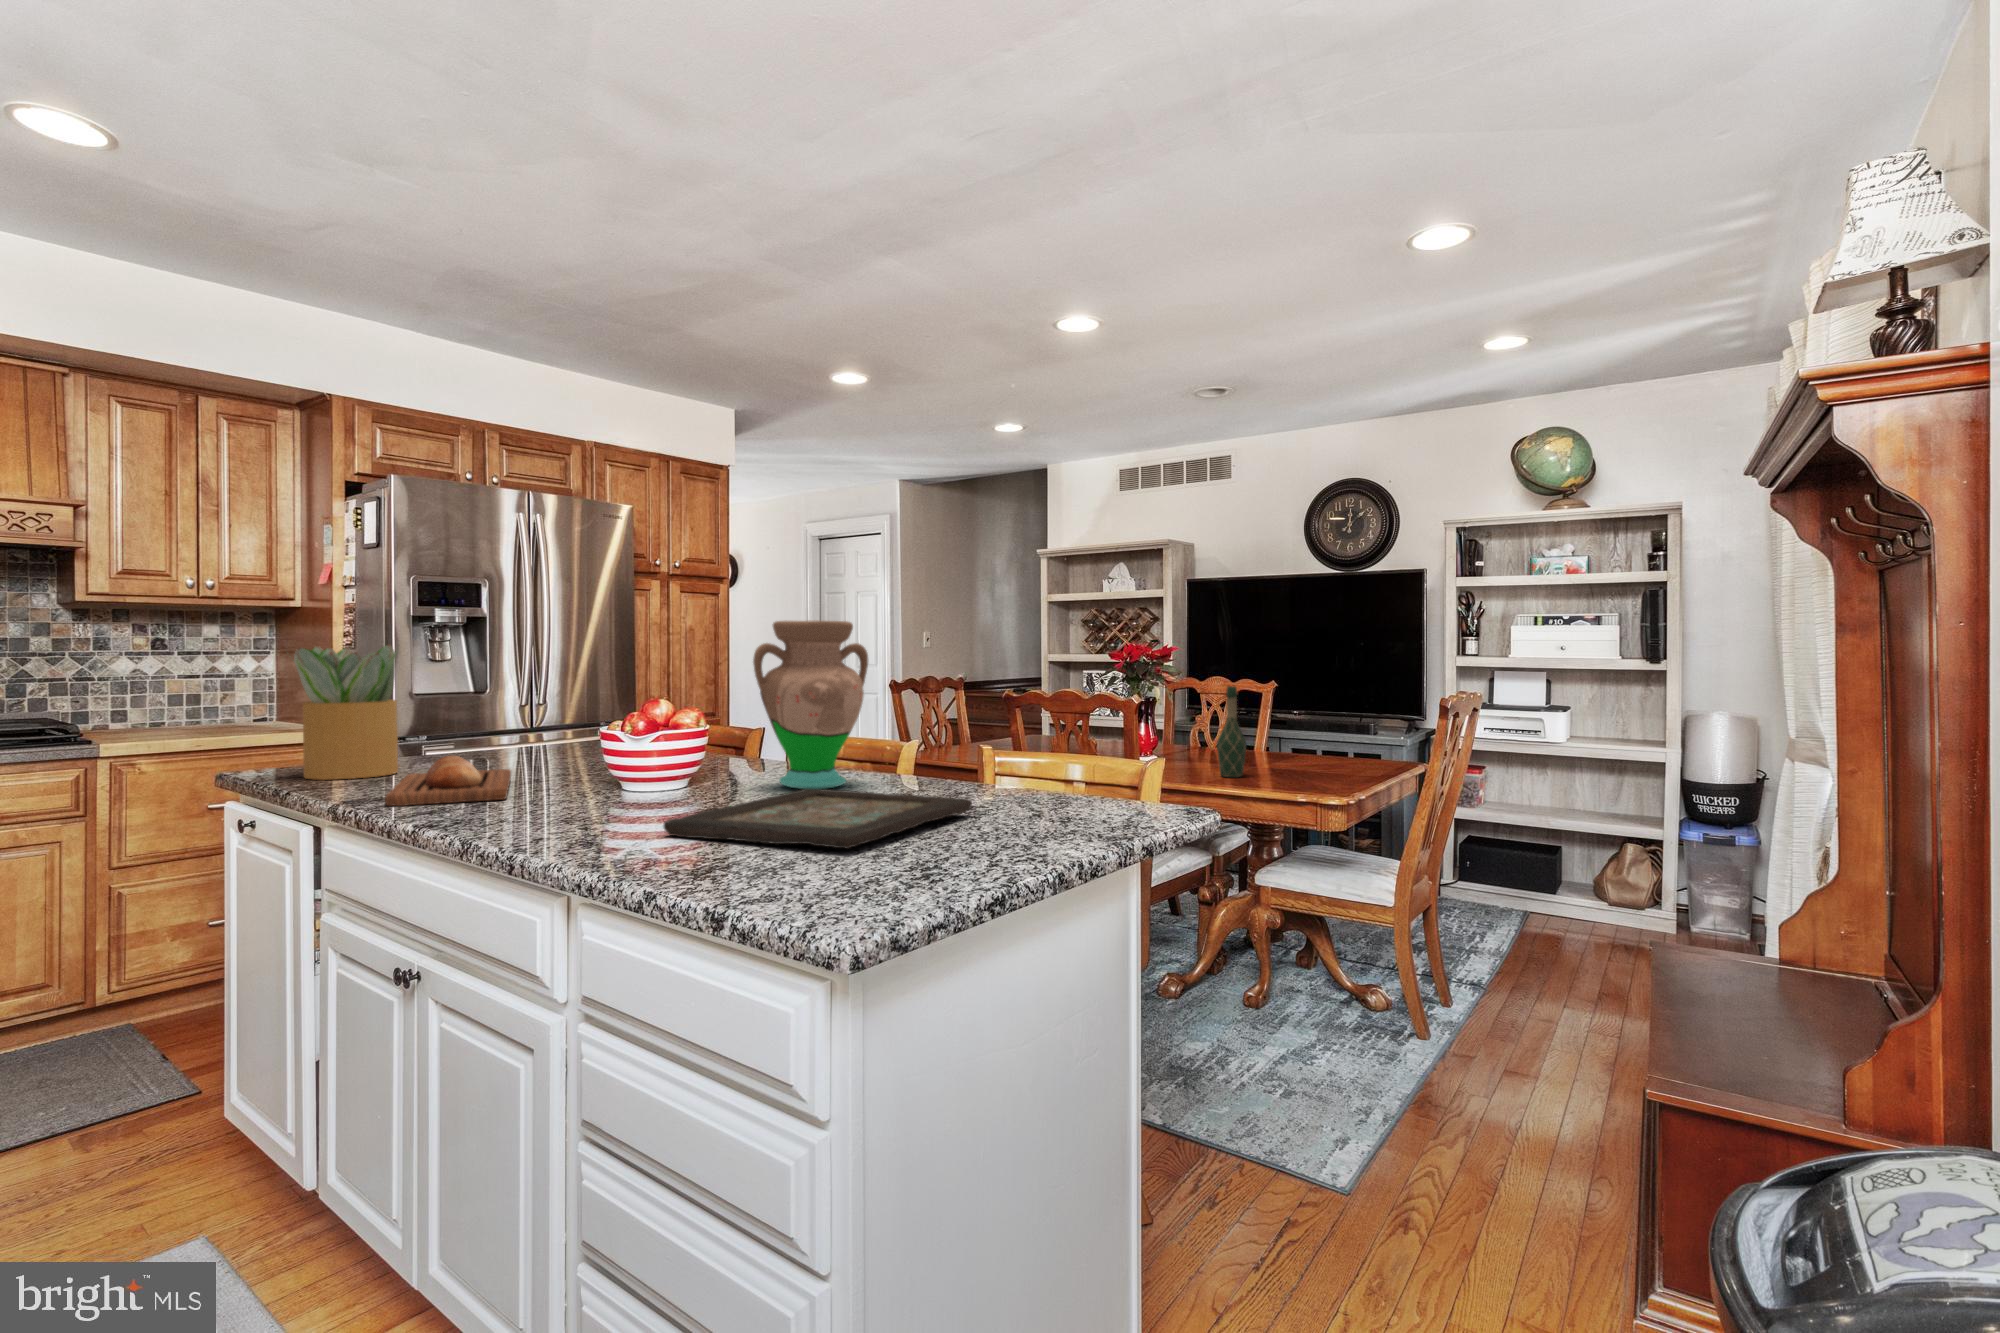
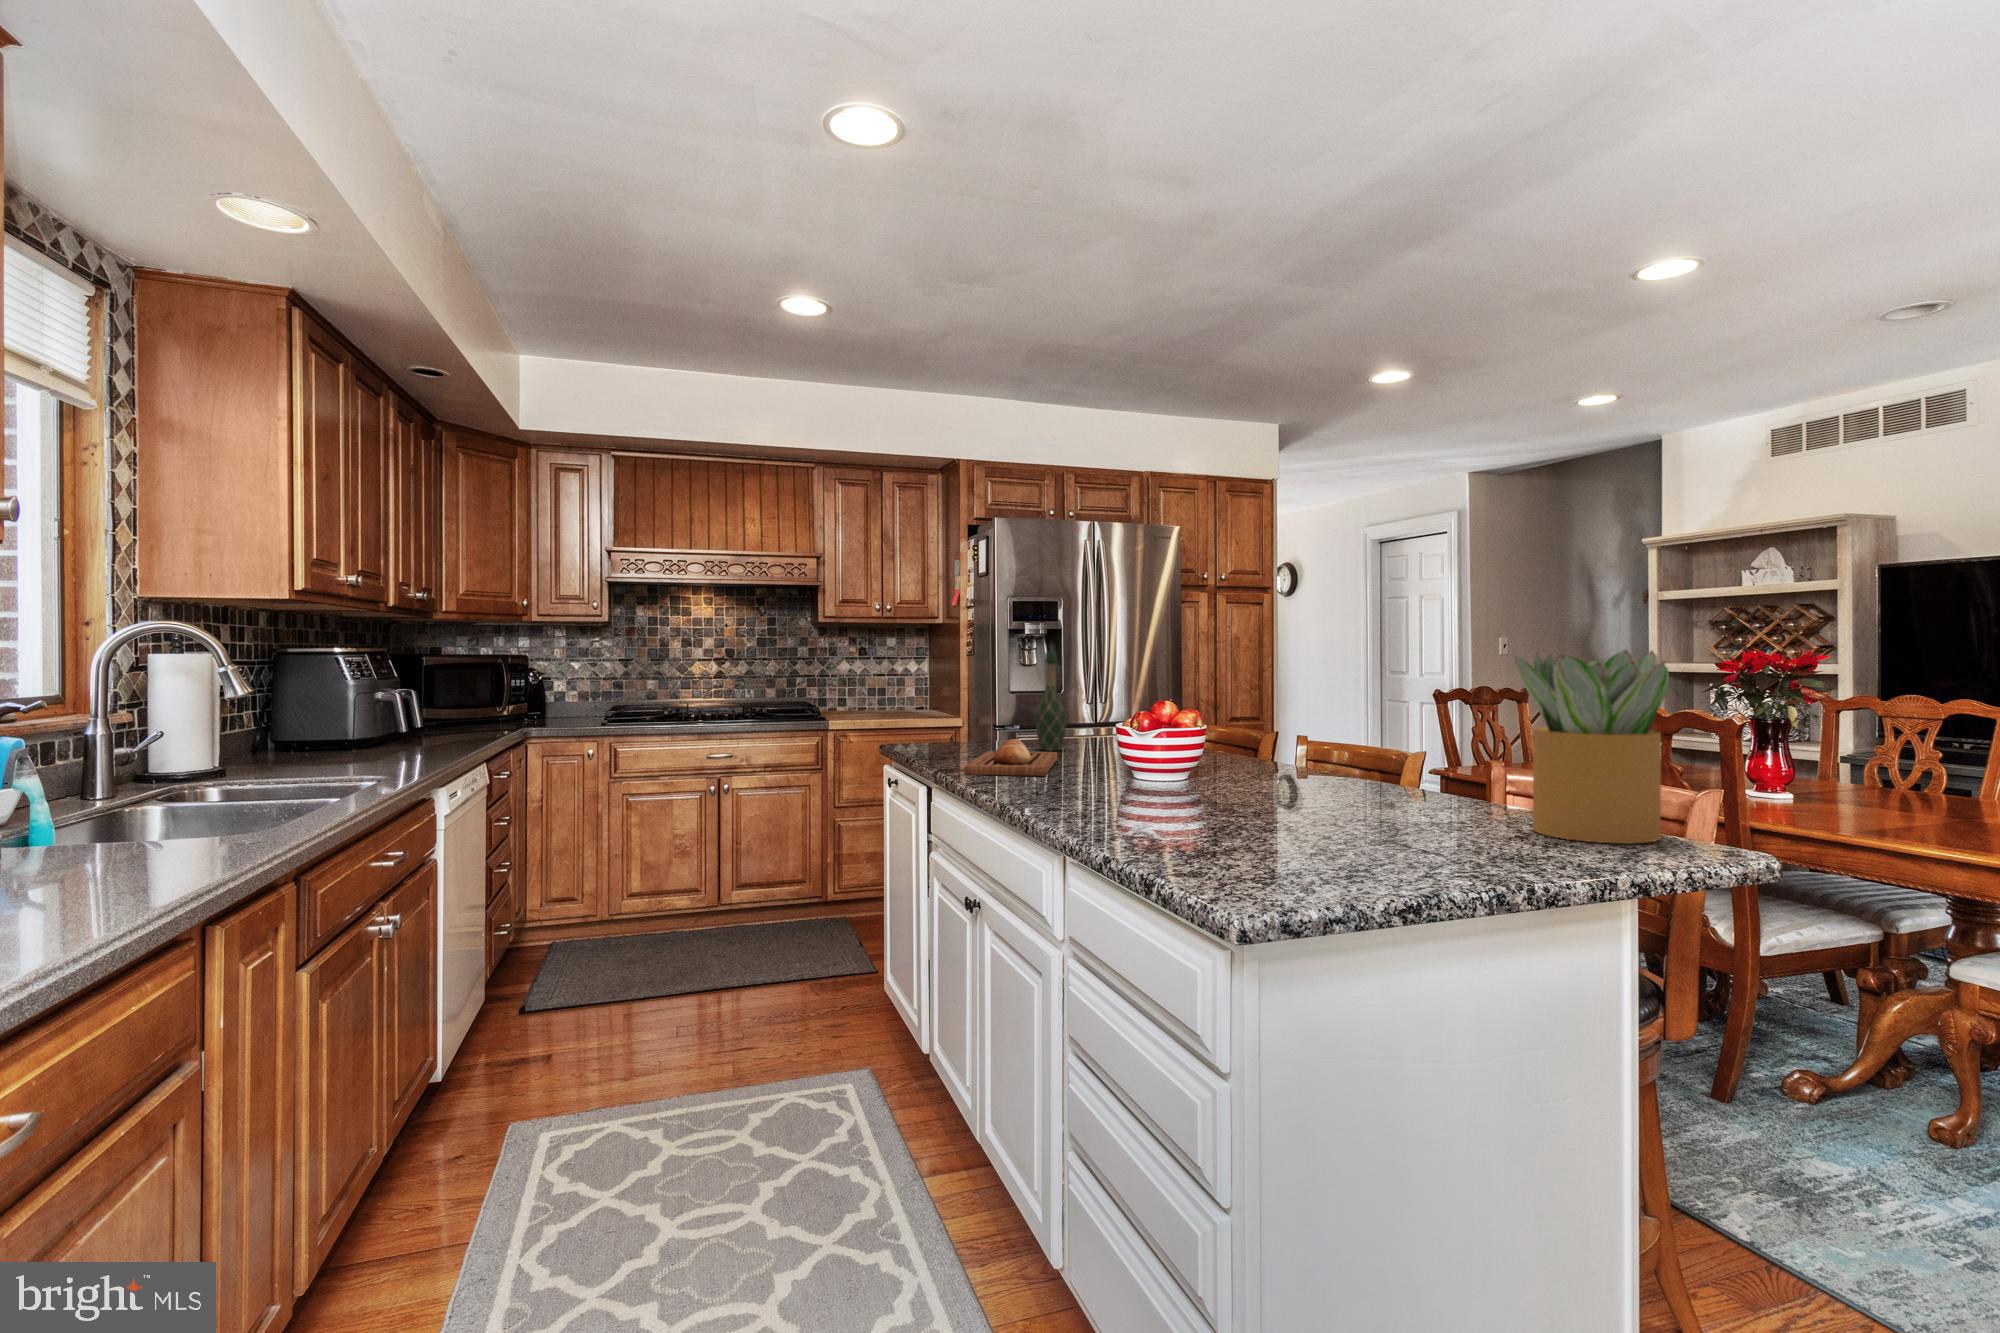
vase: present [753,621,868,789] -> none [1244,629,1358,787]
potted plant: present [294,645,398,780] -> present [1514,650,1669,844]
wine bottle: present [1217,686,1246,777] -> present [1035,652,1066,751]
decorative tray: present [664,789,972,848] -> none [1143,785,1444,842]

